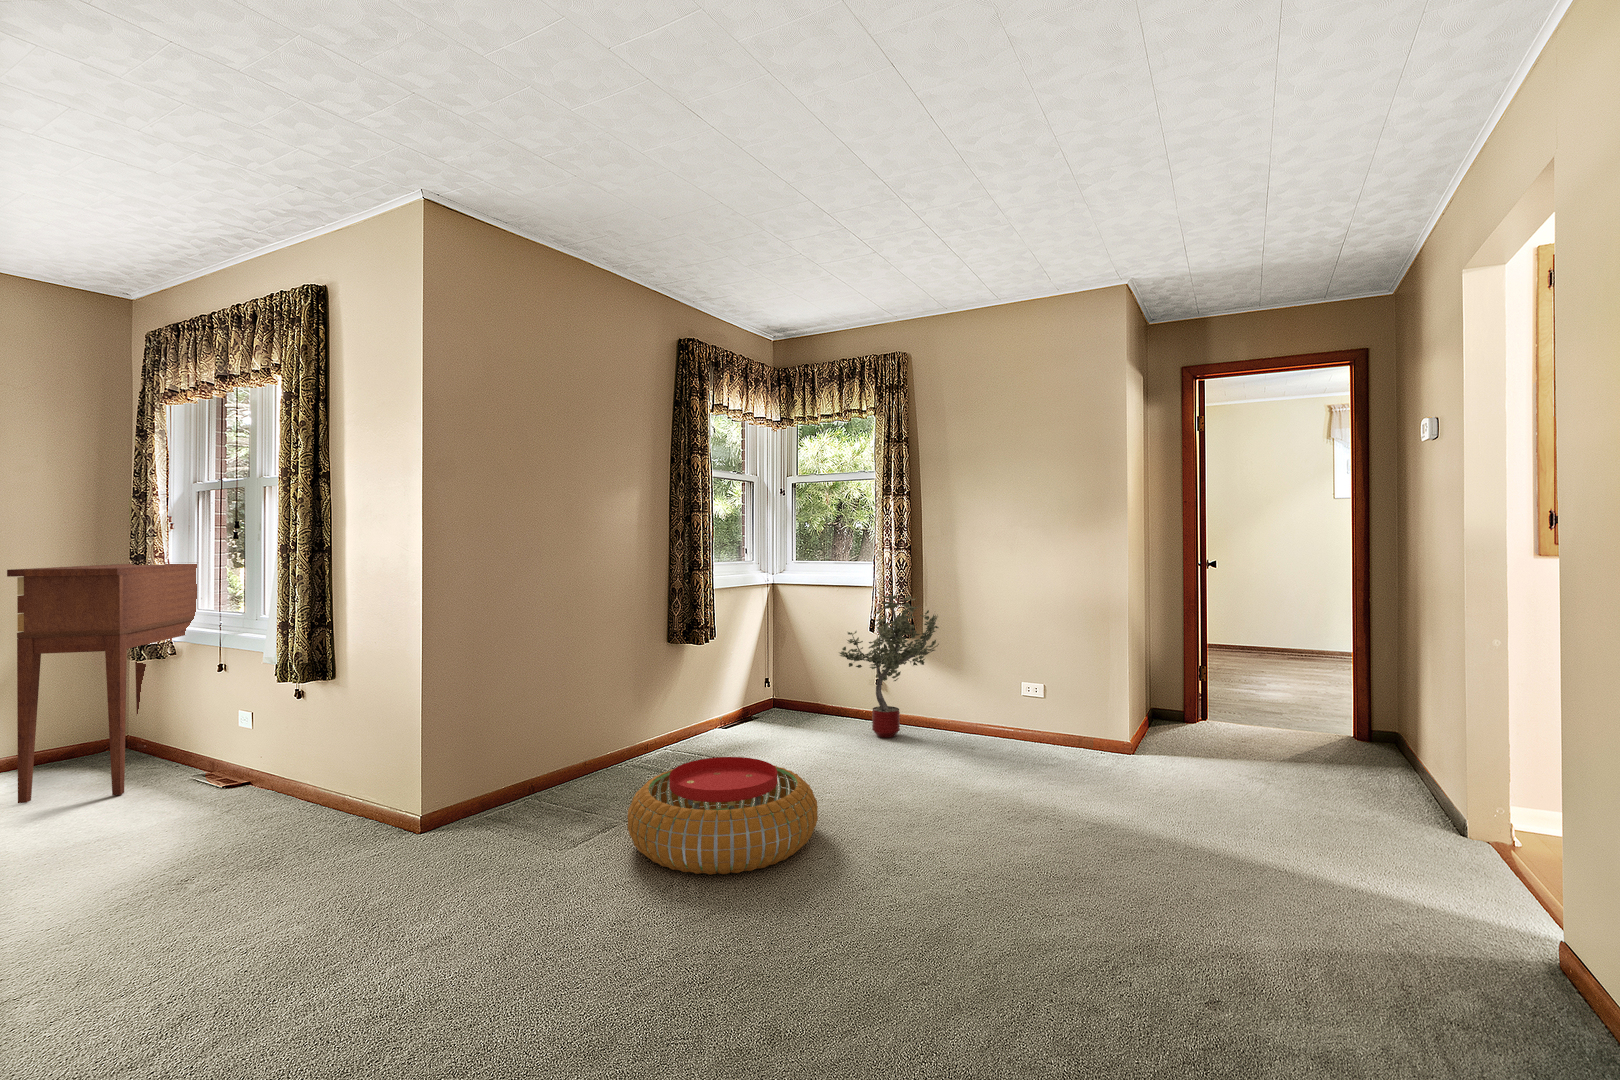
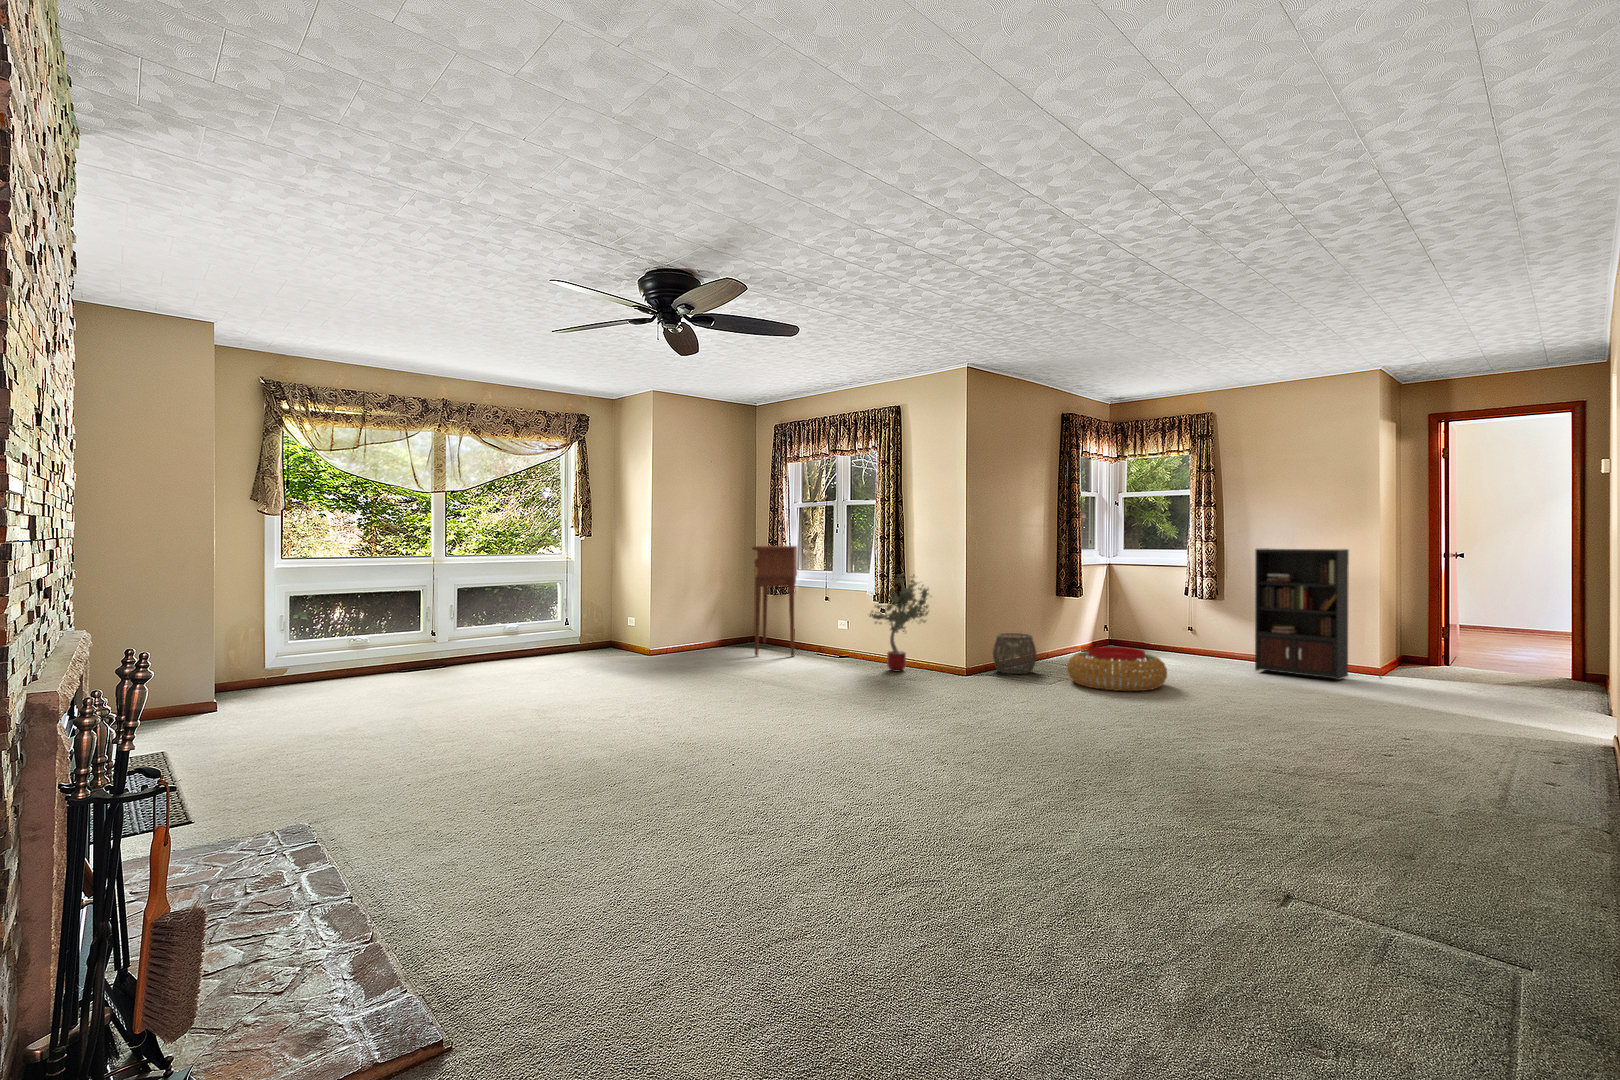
bookcase: none [968,561,1148,784] -> present [1255,549,1381,680]
potted tree: present [840,595,939,738] -> present [870,574,929,671]
woven basket: none [503,730,594,822] -> present [993,633,1037,674]

